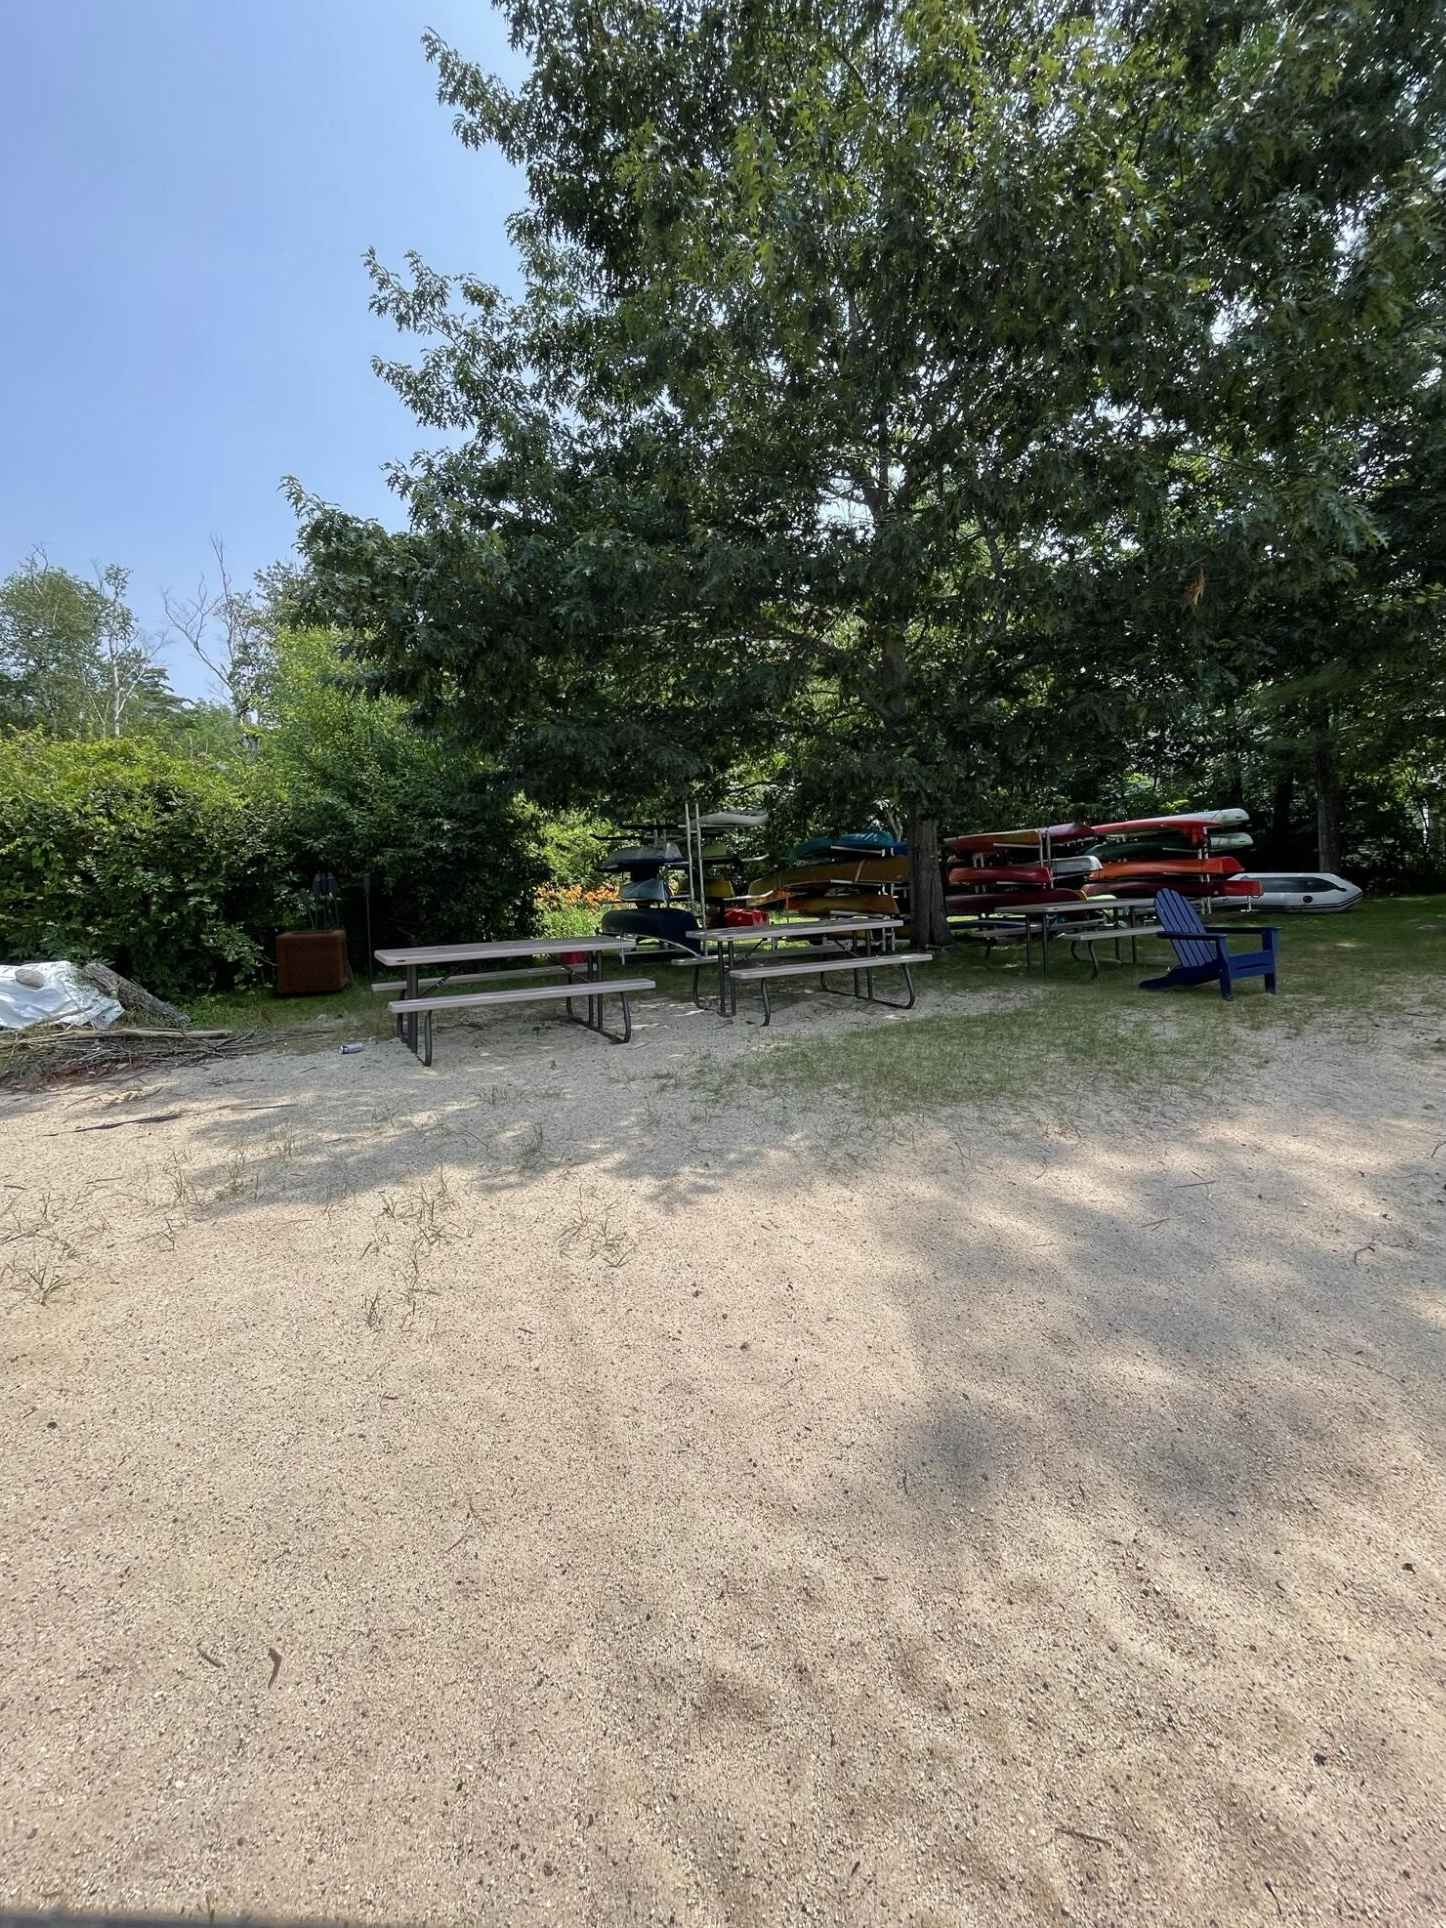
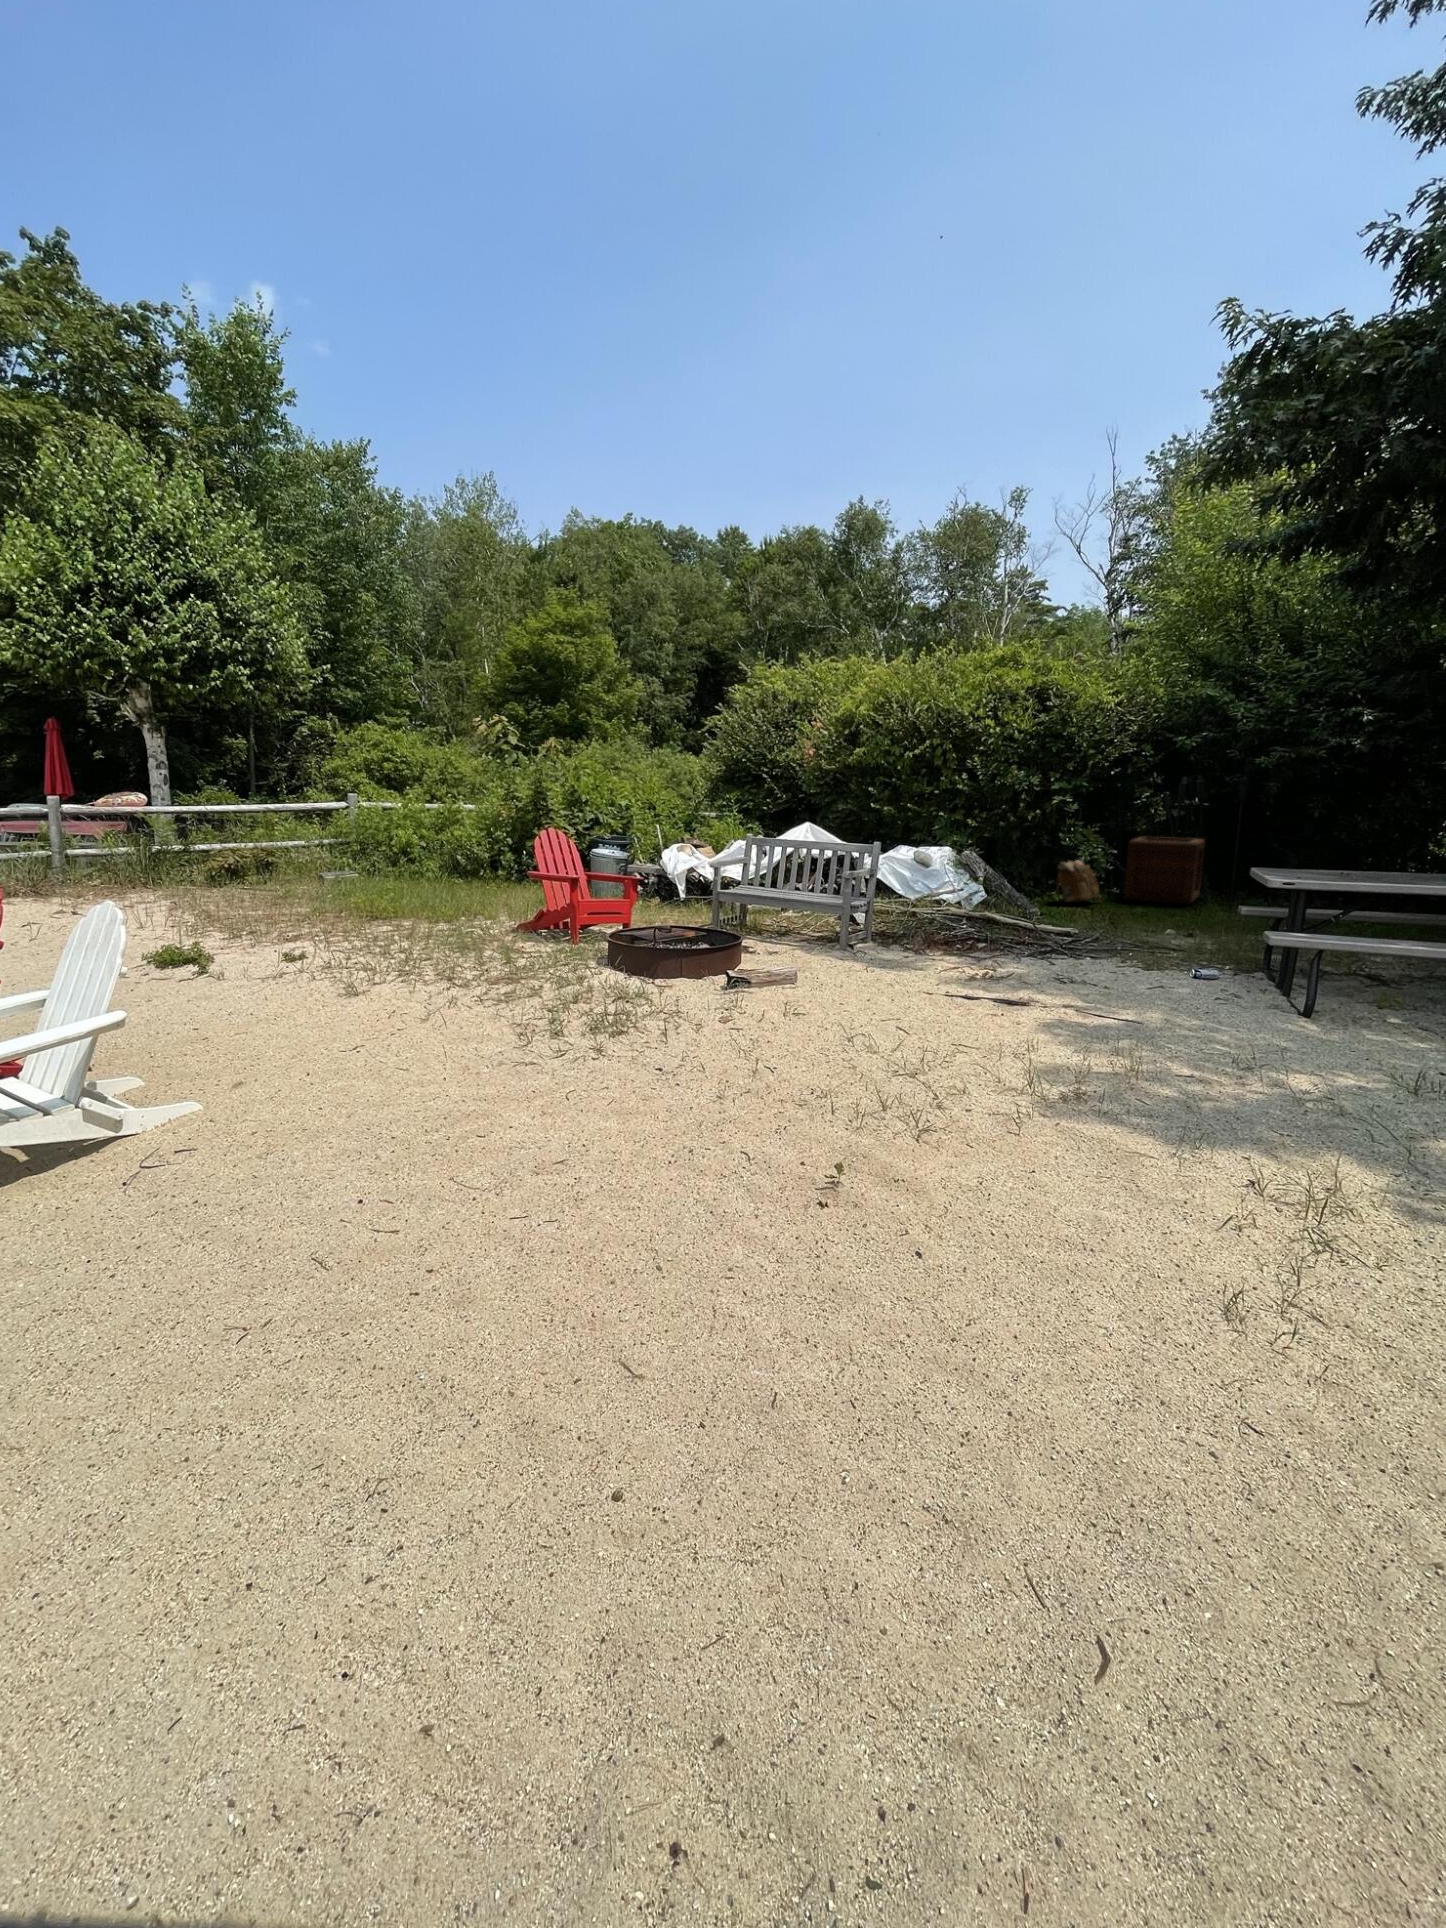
backpack: none [205,961,257,1005] -> present [1056,860,1101,902]

